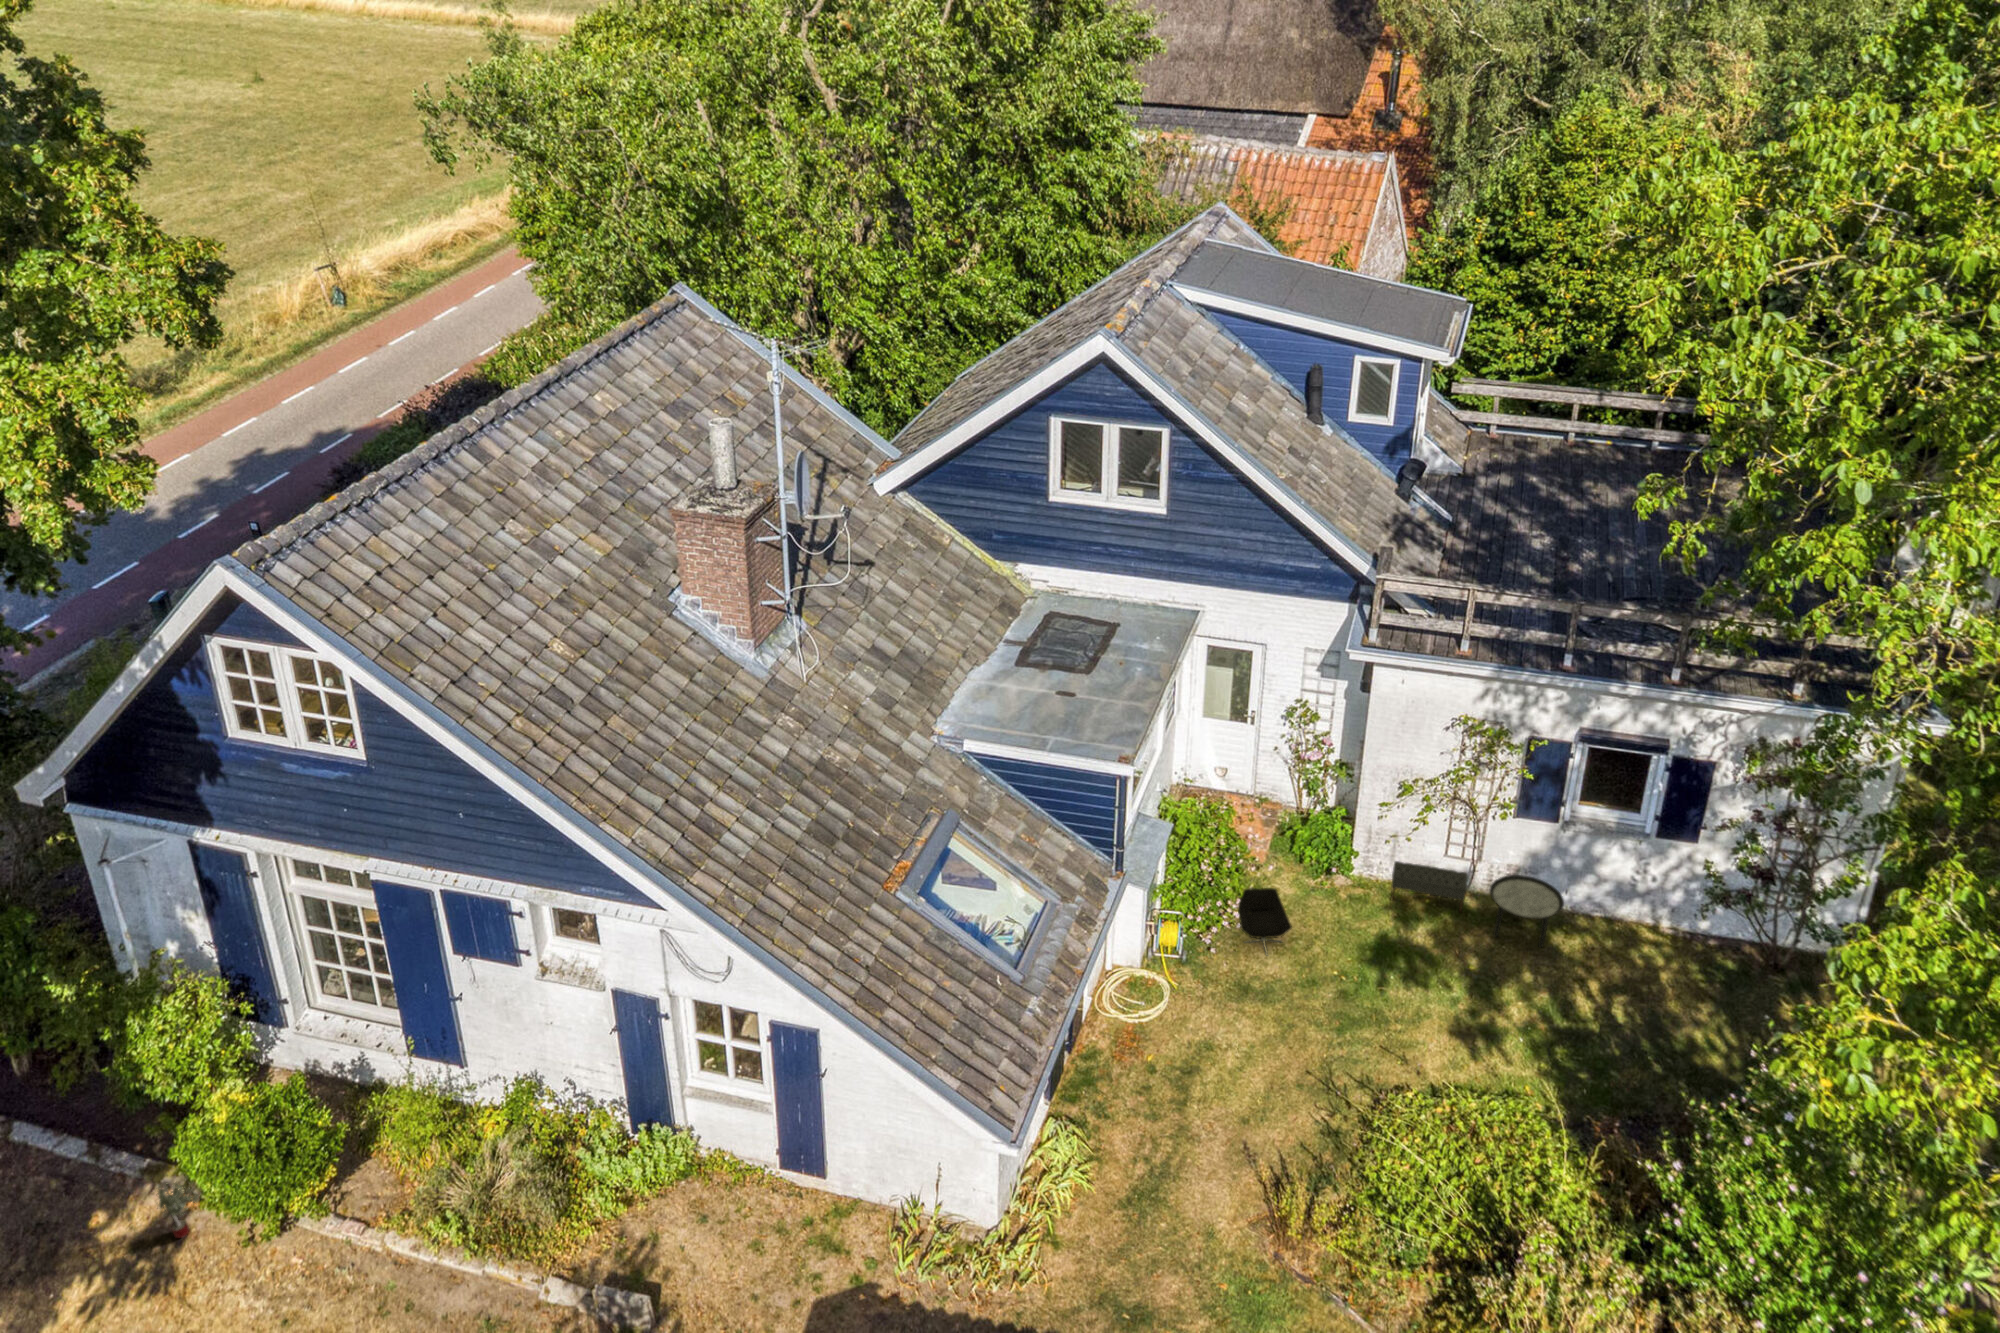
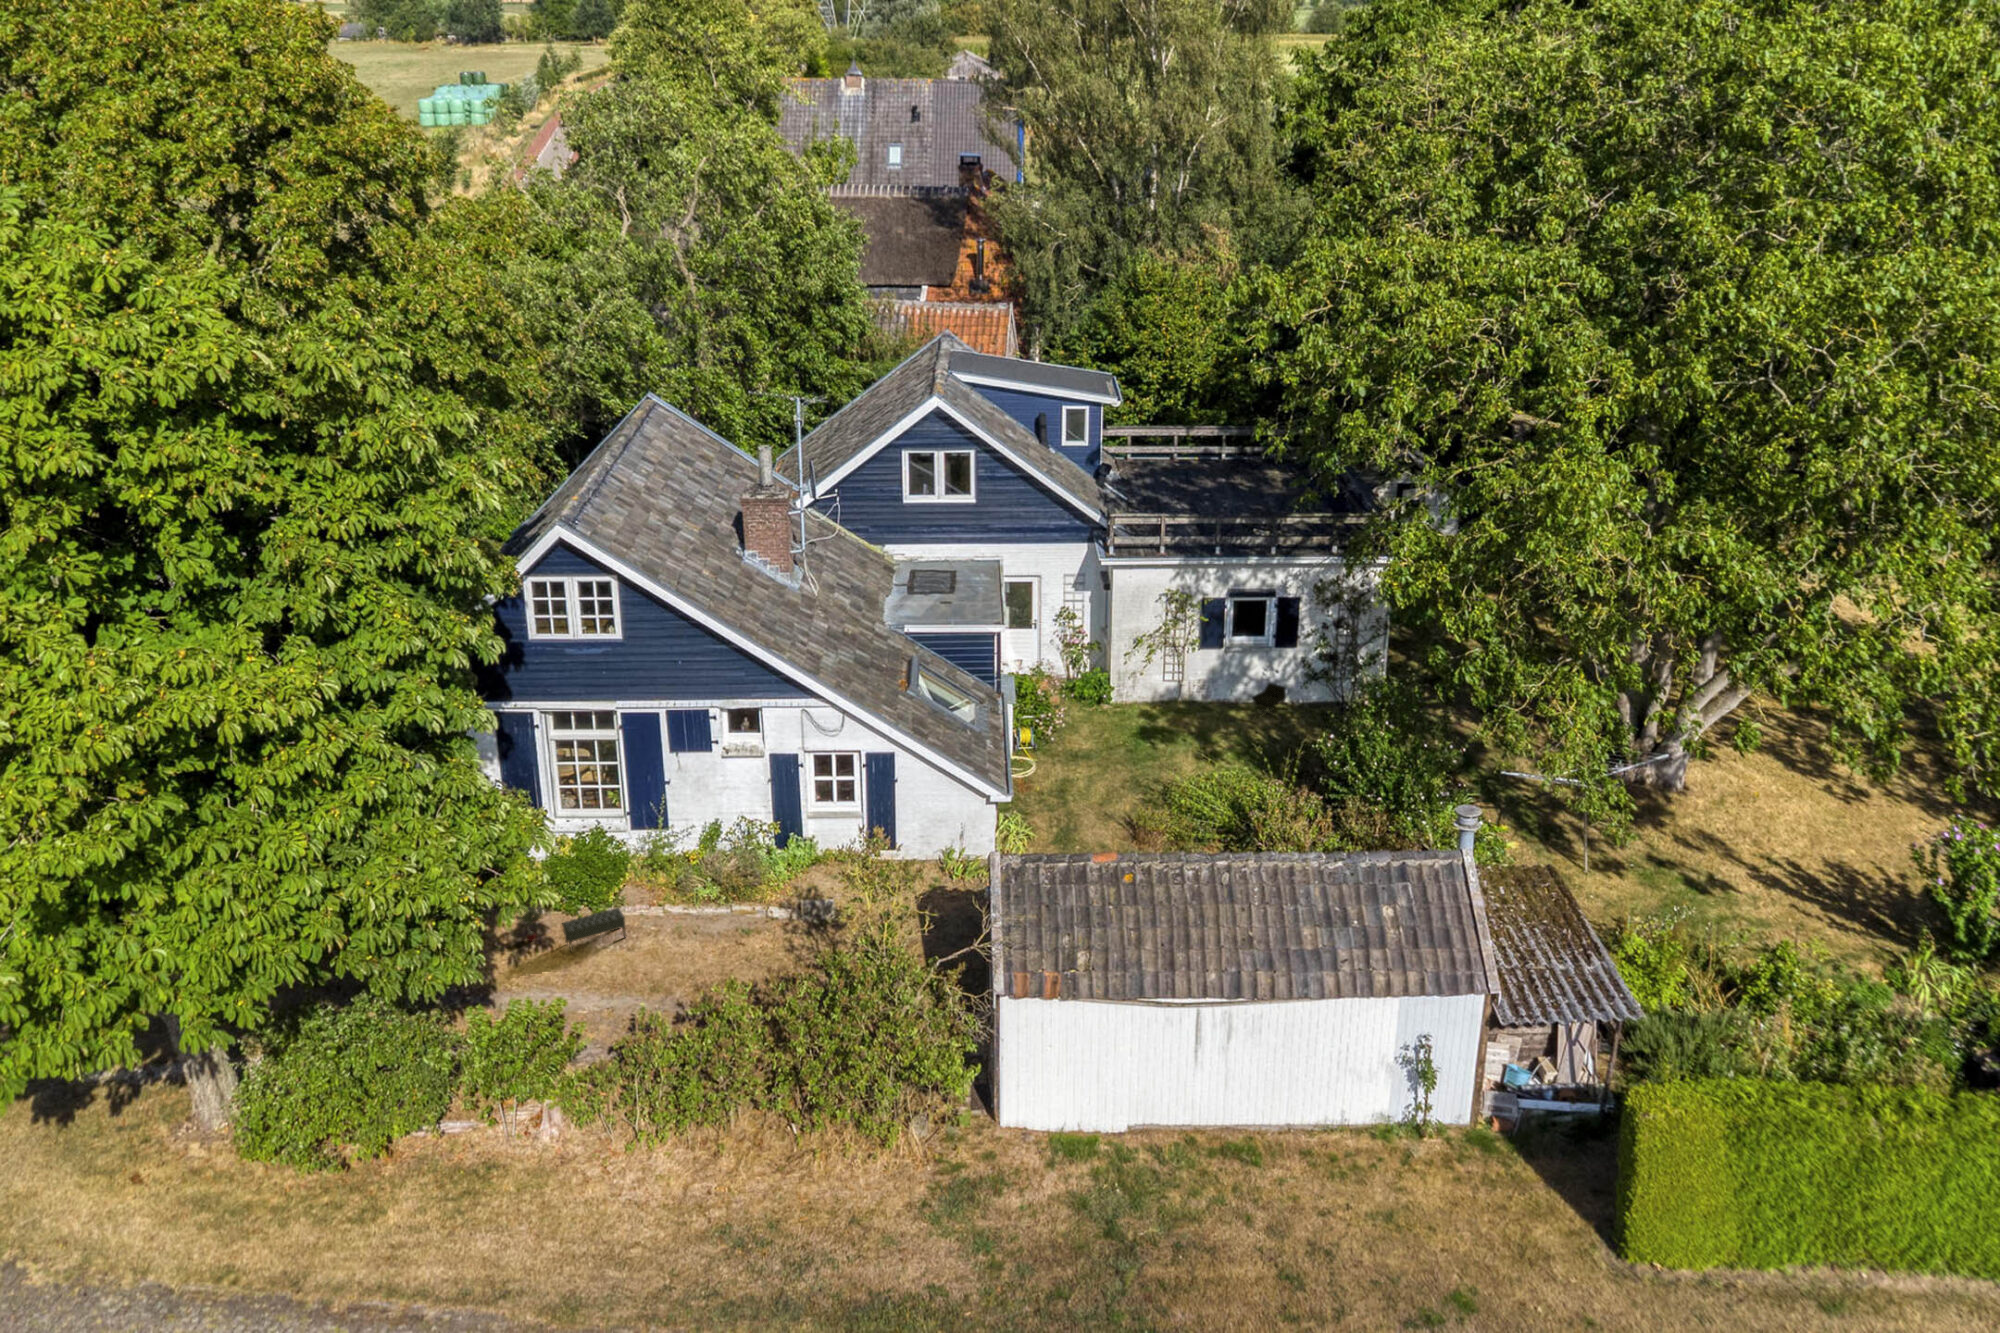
bench: present [1390,861,1468,912] -> present [562,908,626,952]
round table: present [1490,875,1564,948] -> none [1194,685,1235,719]
lounge chair: present [1238,888,1292,955] -> present [1252,683,1286,713]

